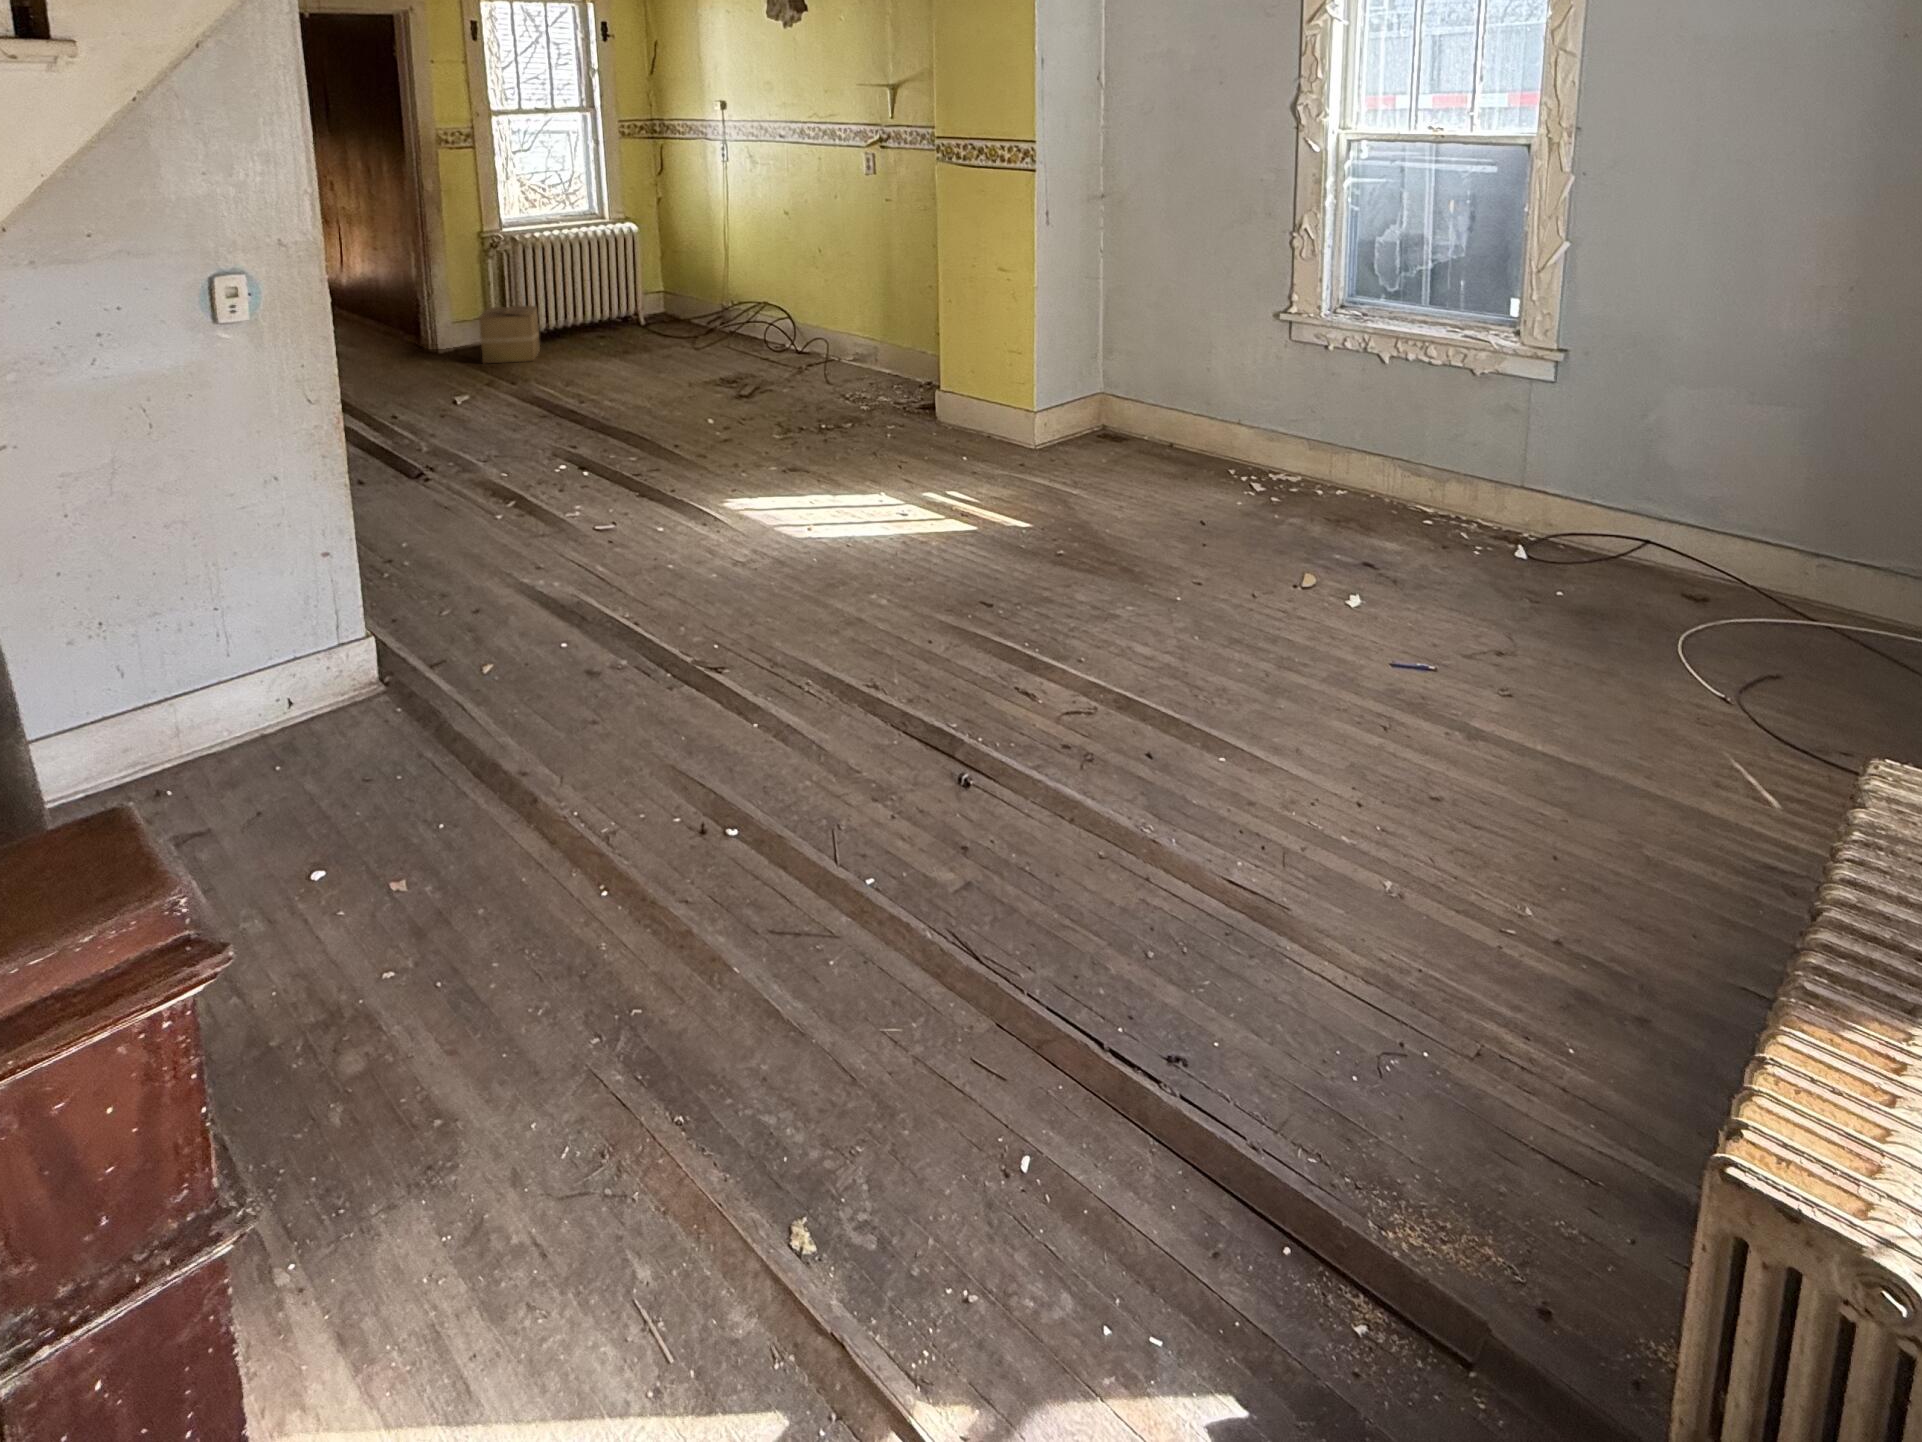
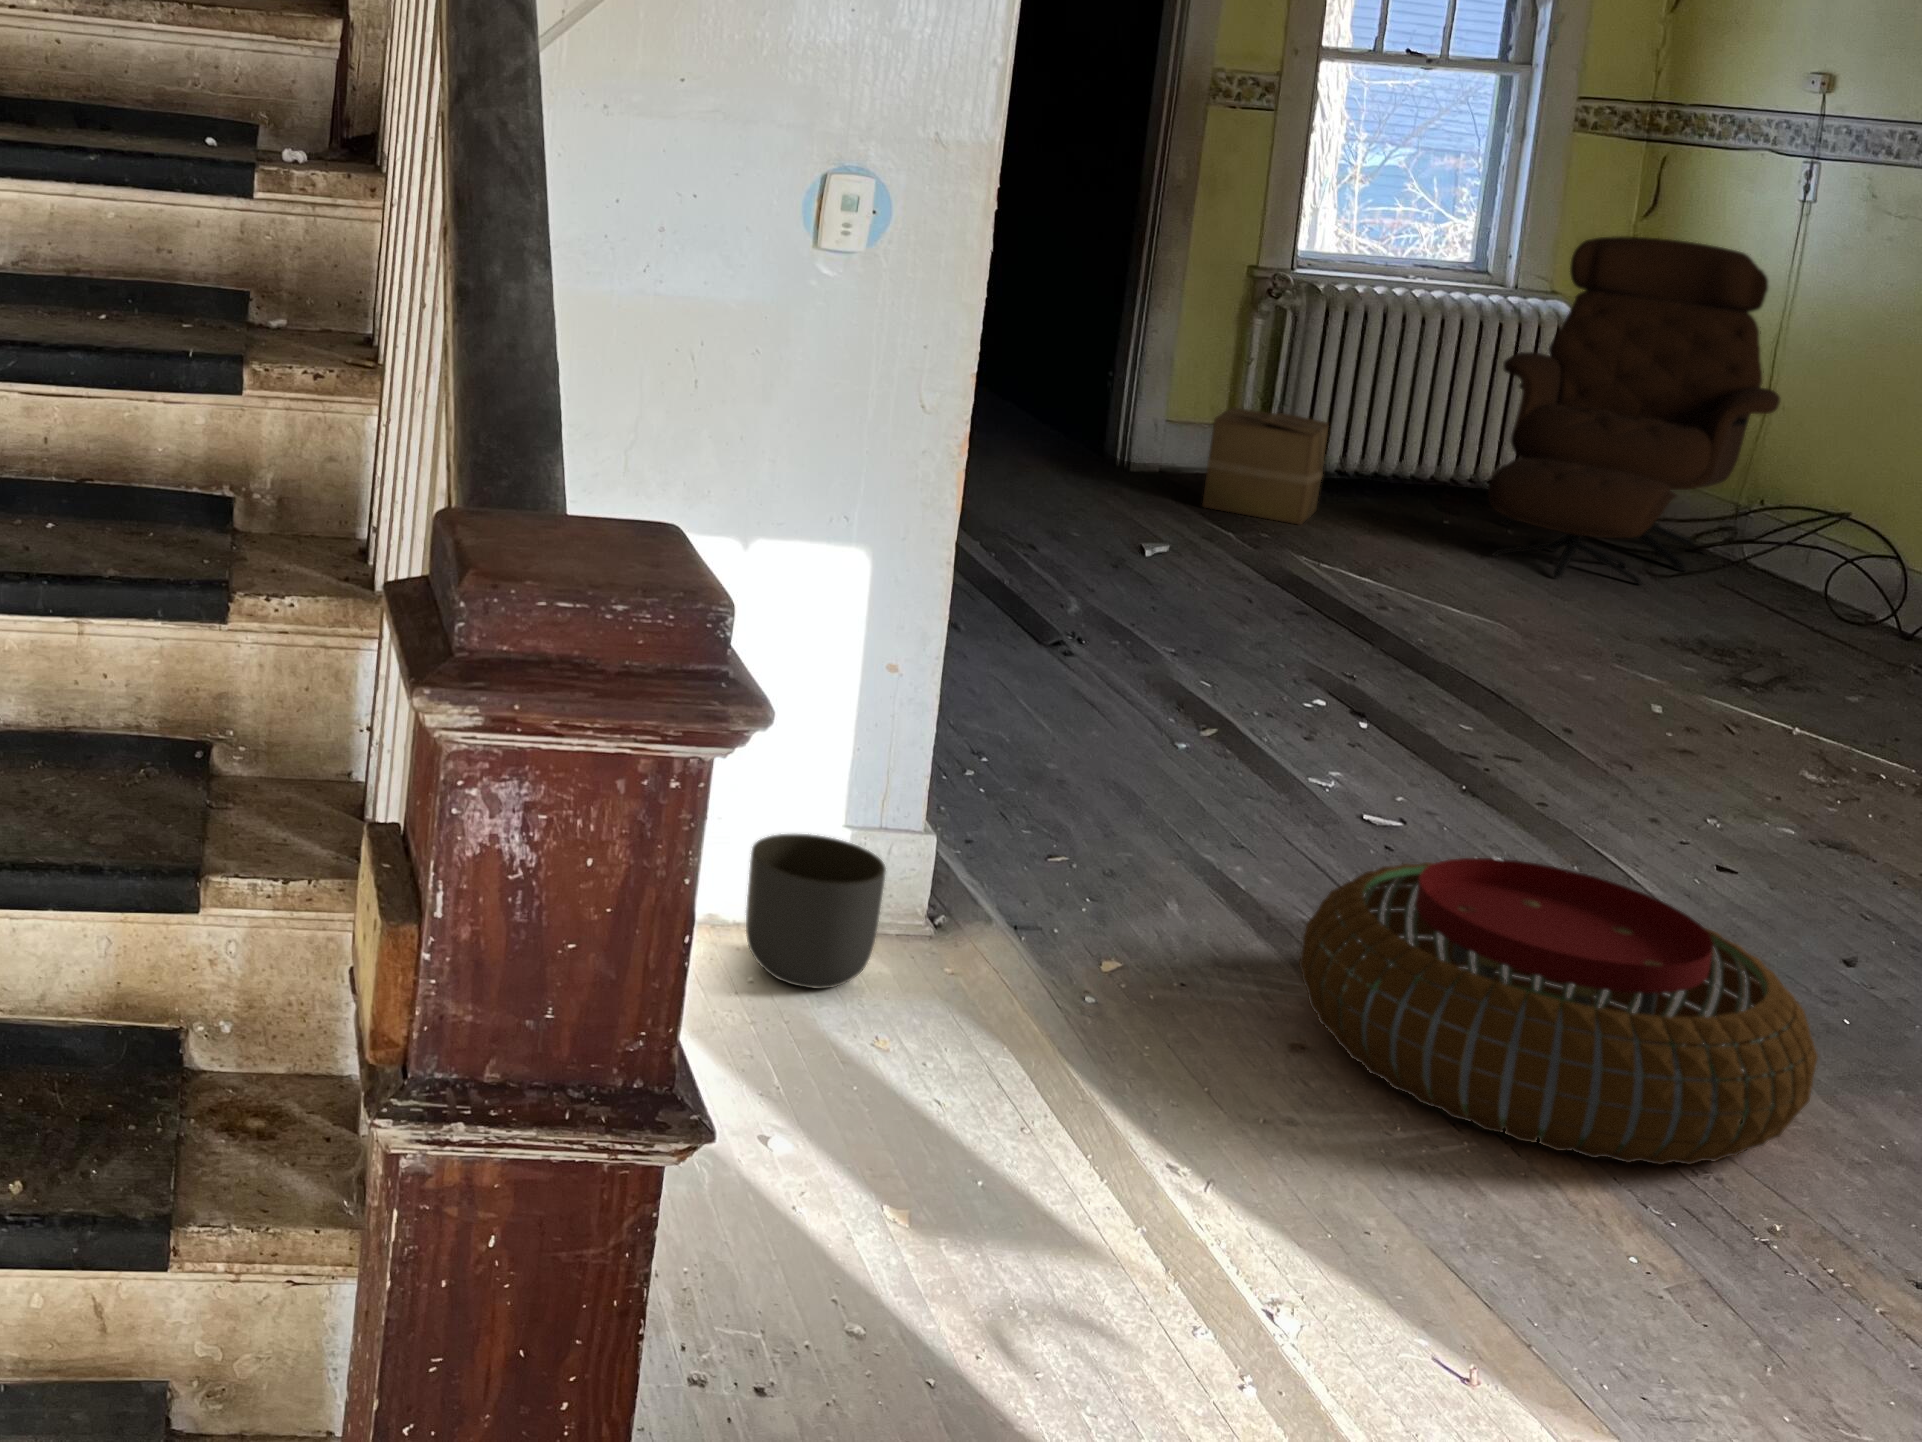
lounge chair: none [611,188,730,359] -> present [1488,236,1780,584]
pouf: none [580,537,807,682] -> present [1299,858,1818,1165]
planter: none [261,659,351,754] -> present [746,834,886,989]

